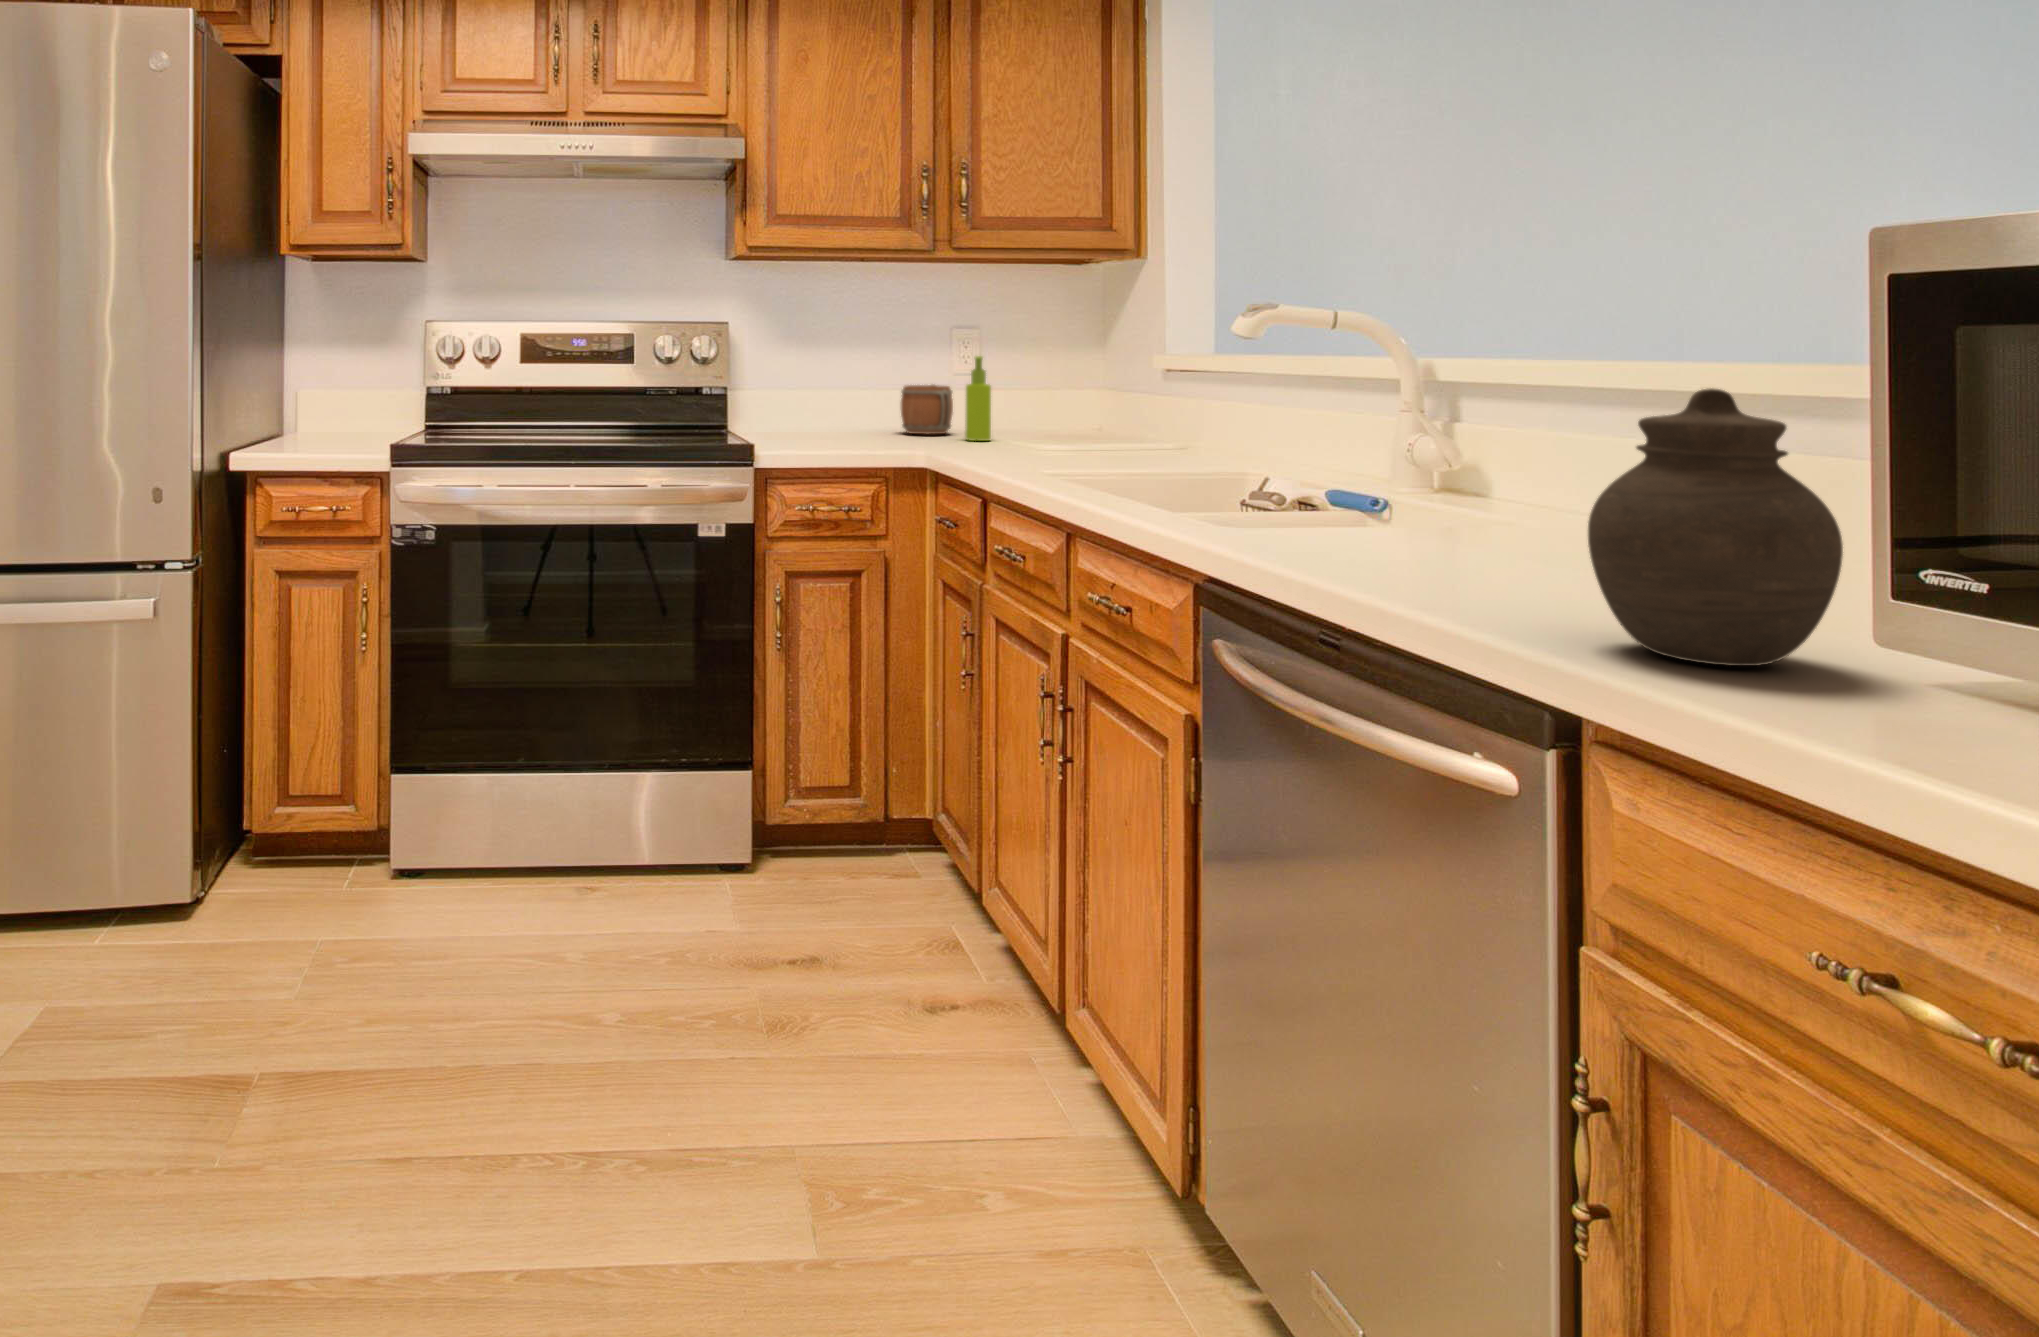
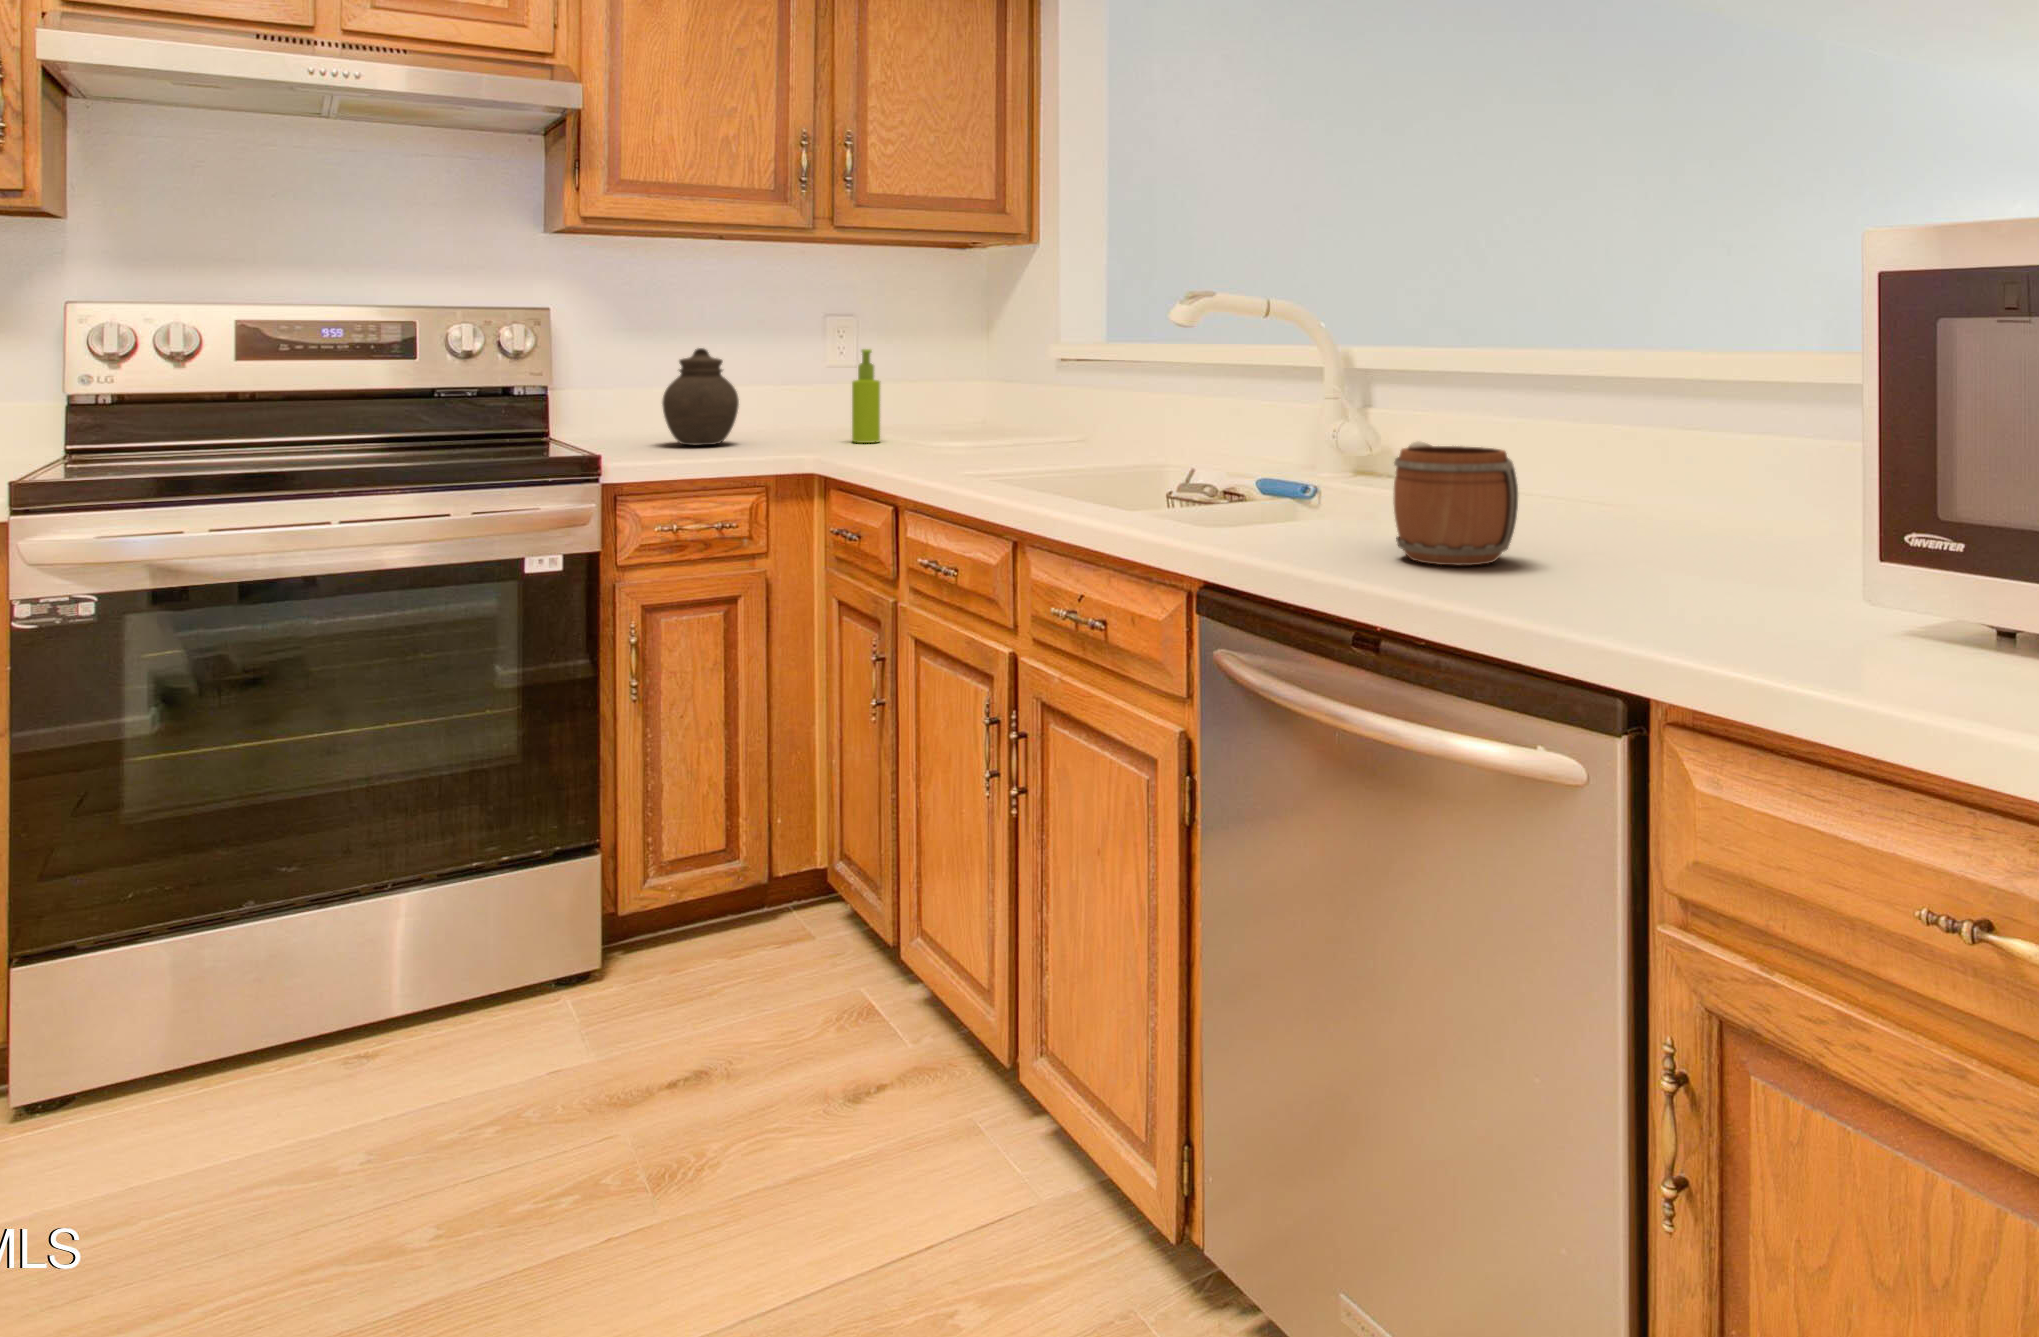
mug: present [901,384,953,434] -> present [1393,441,1518,565]
jar: present [1588,388,1843,666] -> present [662,348,739,445]

